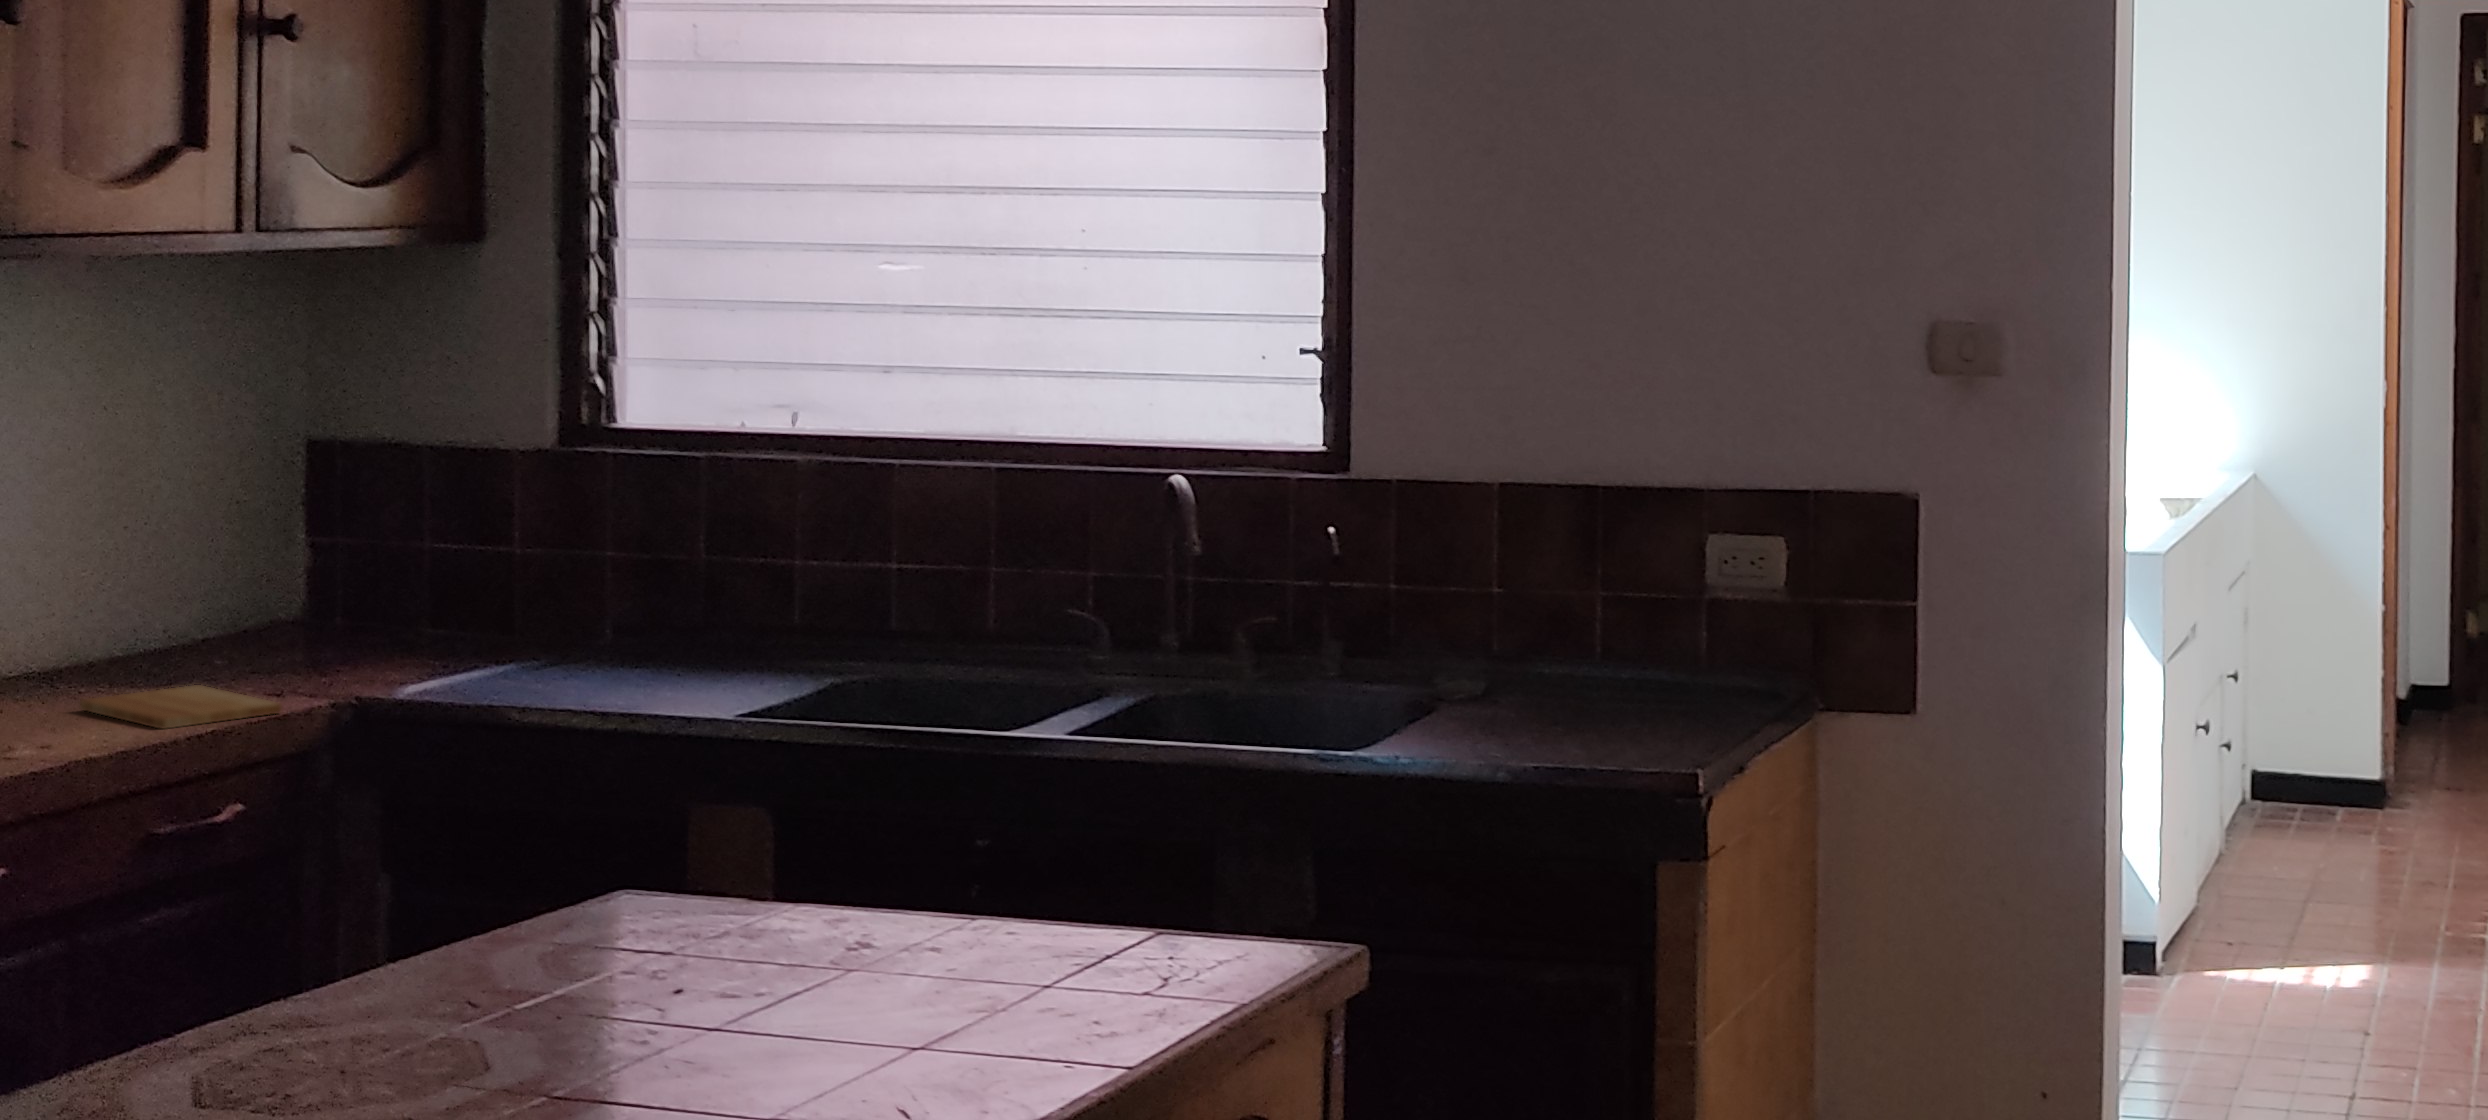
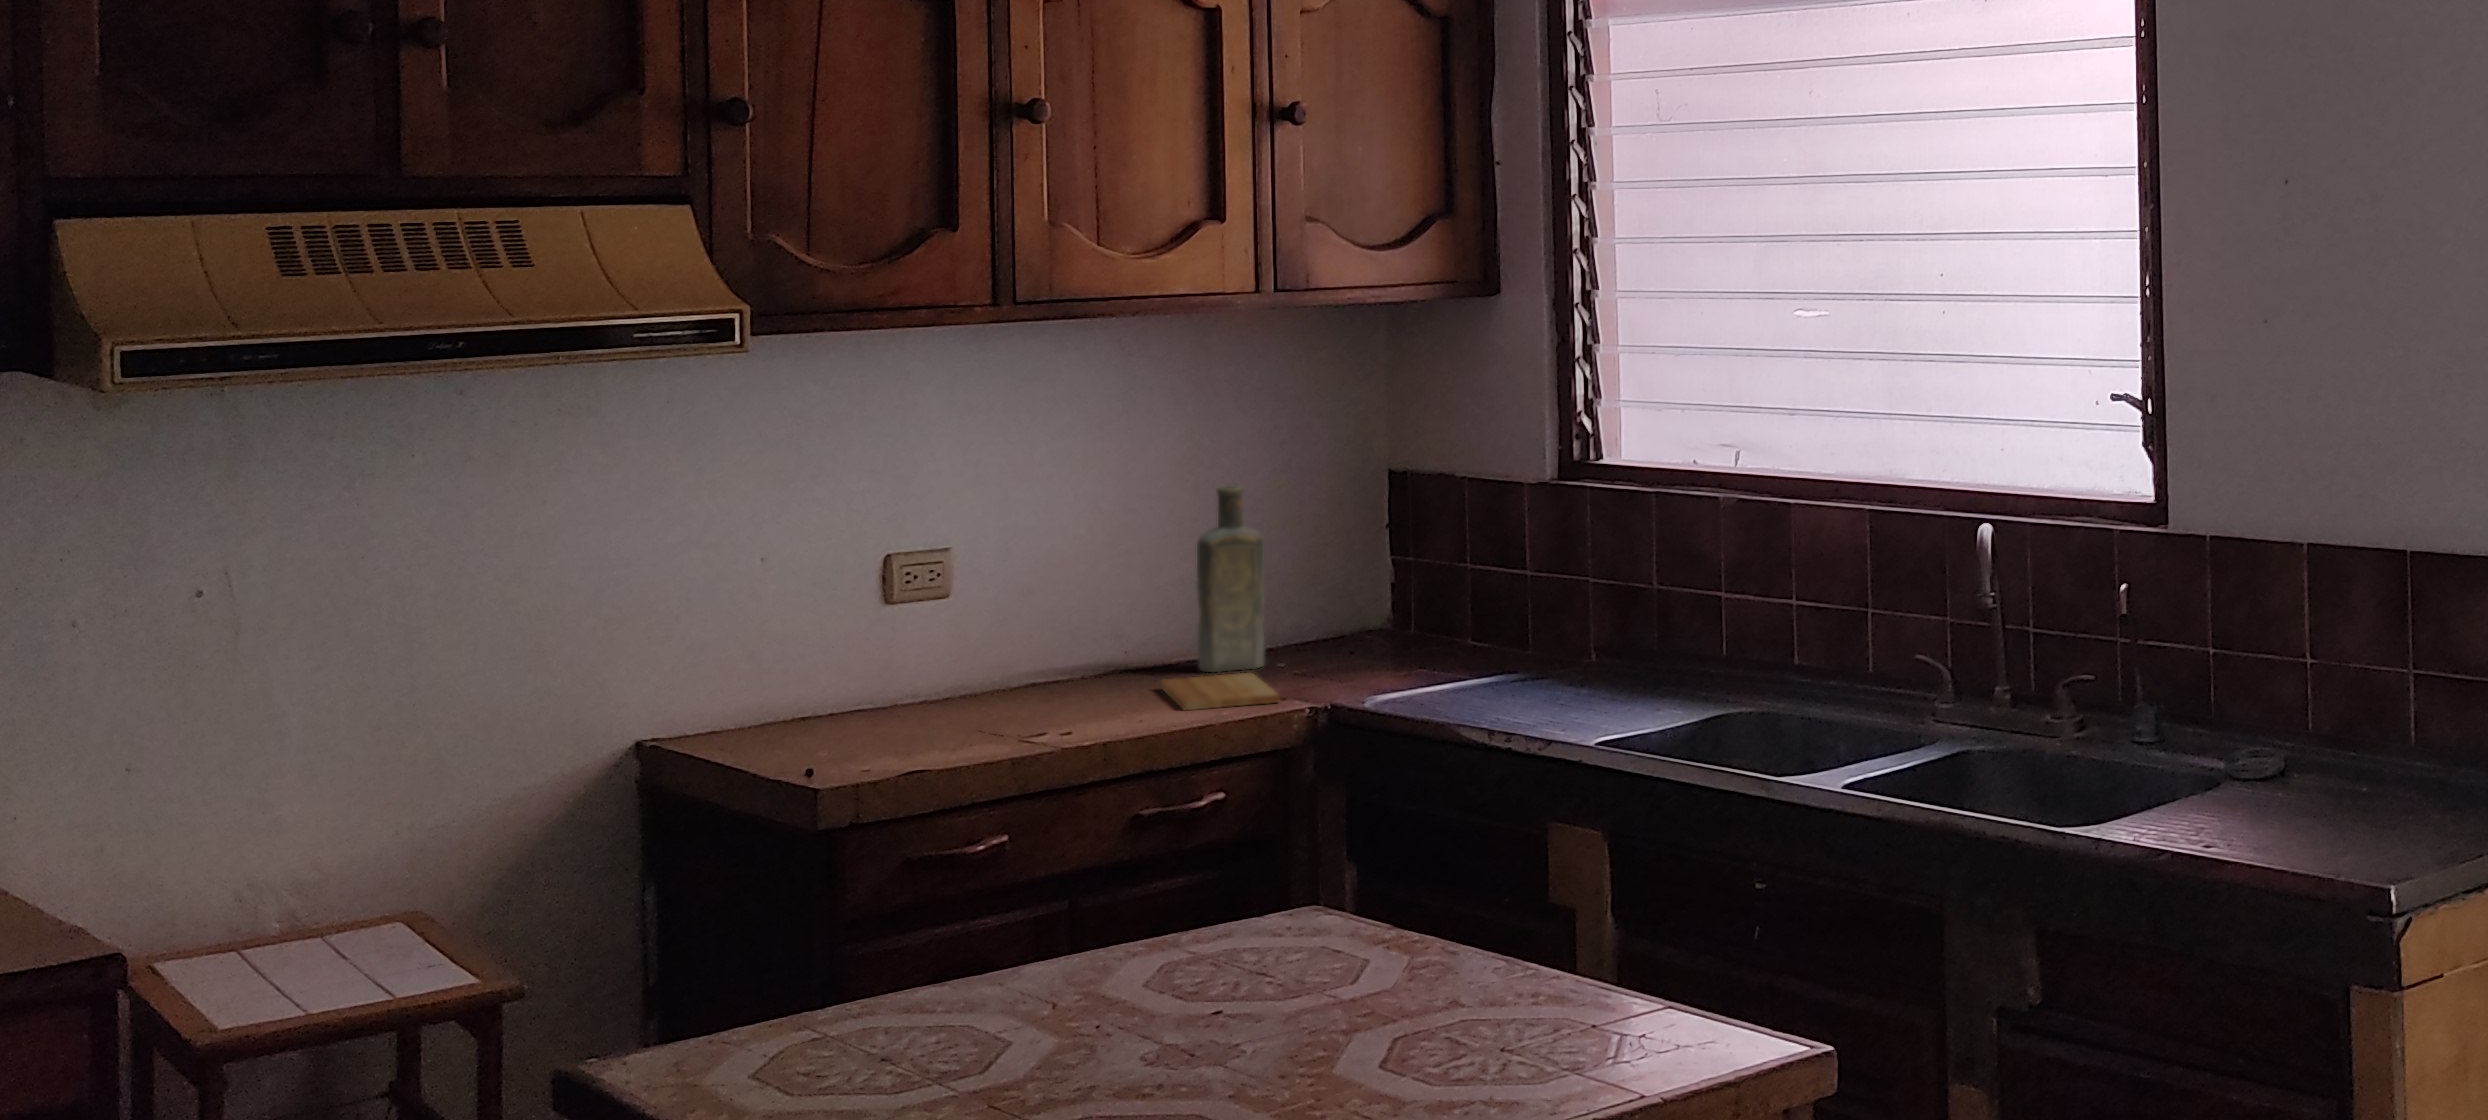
bottle: none [68,465,185,690] -> present [1197,486,1265,672]

